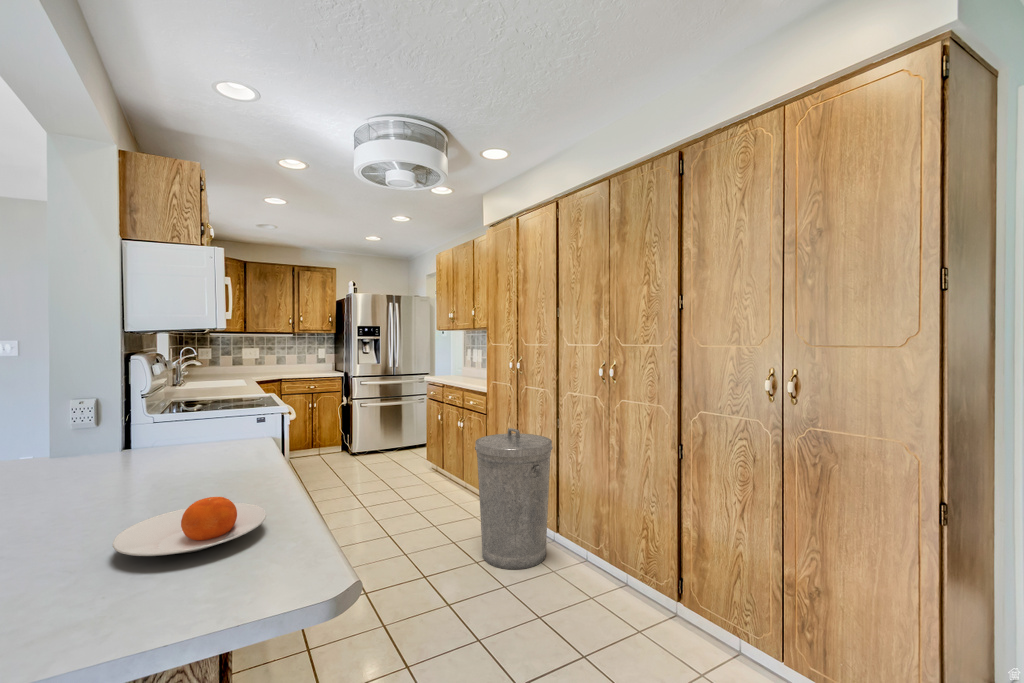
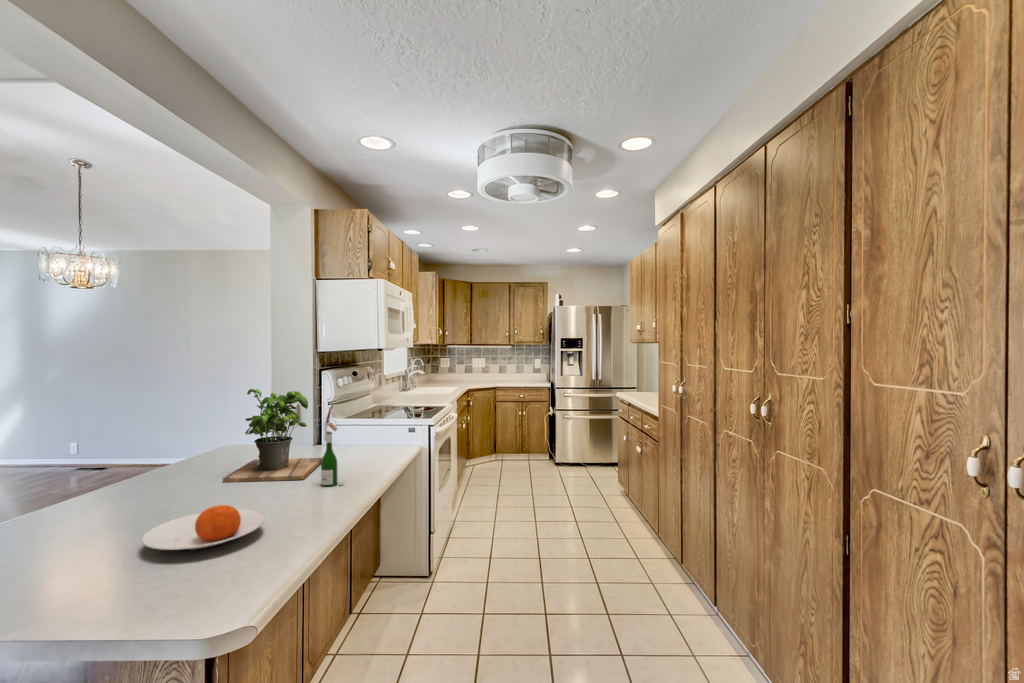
potted plant: none [82,372,204,496] -> present [223,389,322,483]
wine bottle: none [238,385,268,477] -> present [321,406,344,486]
trash can: present [475,428,553,569] -> none [609,467,707,644]

